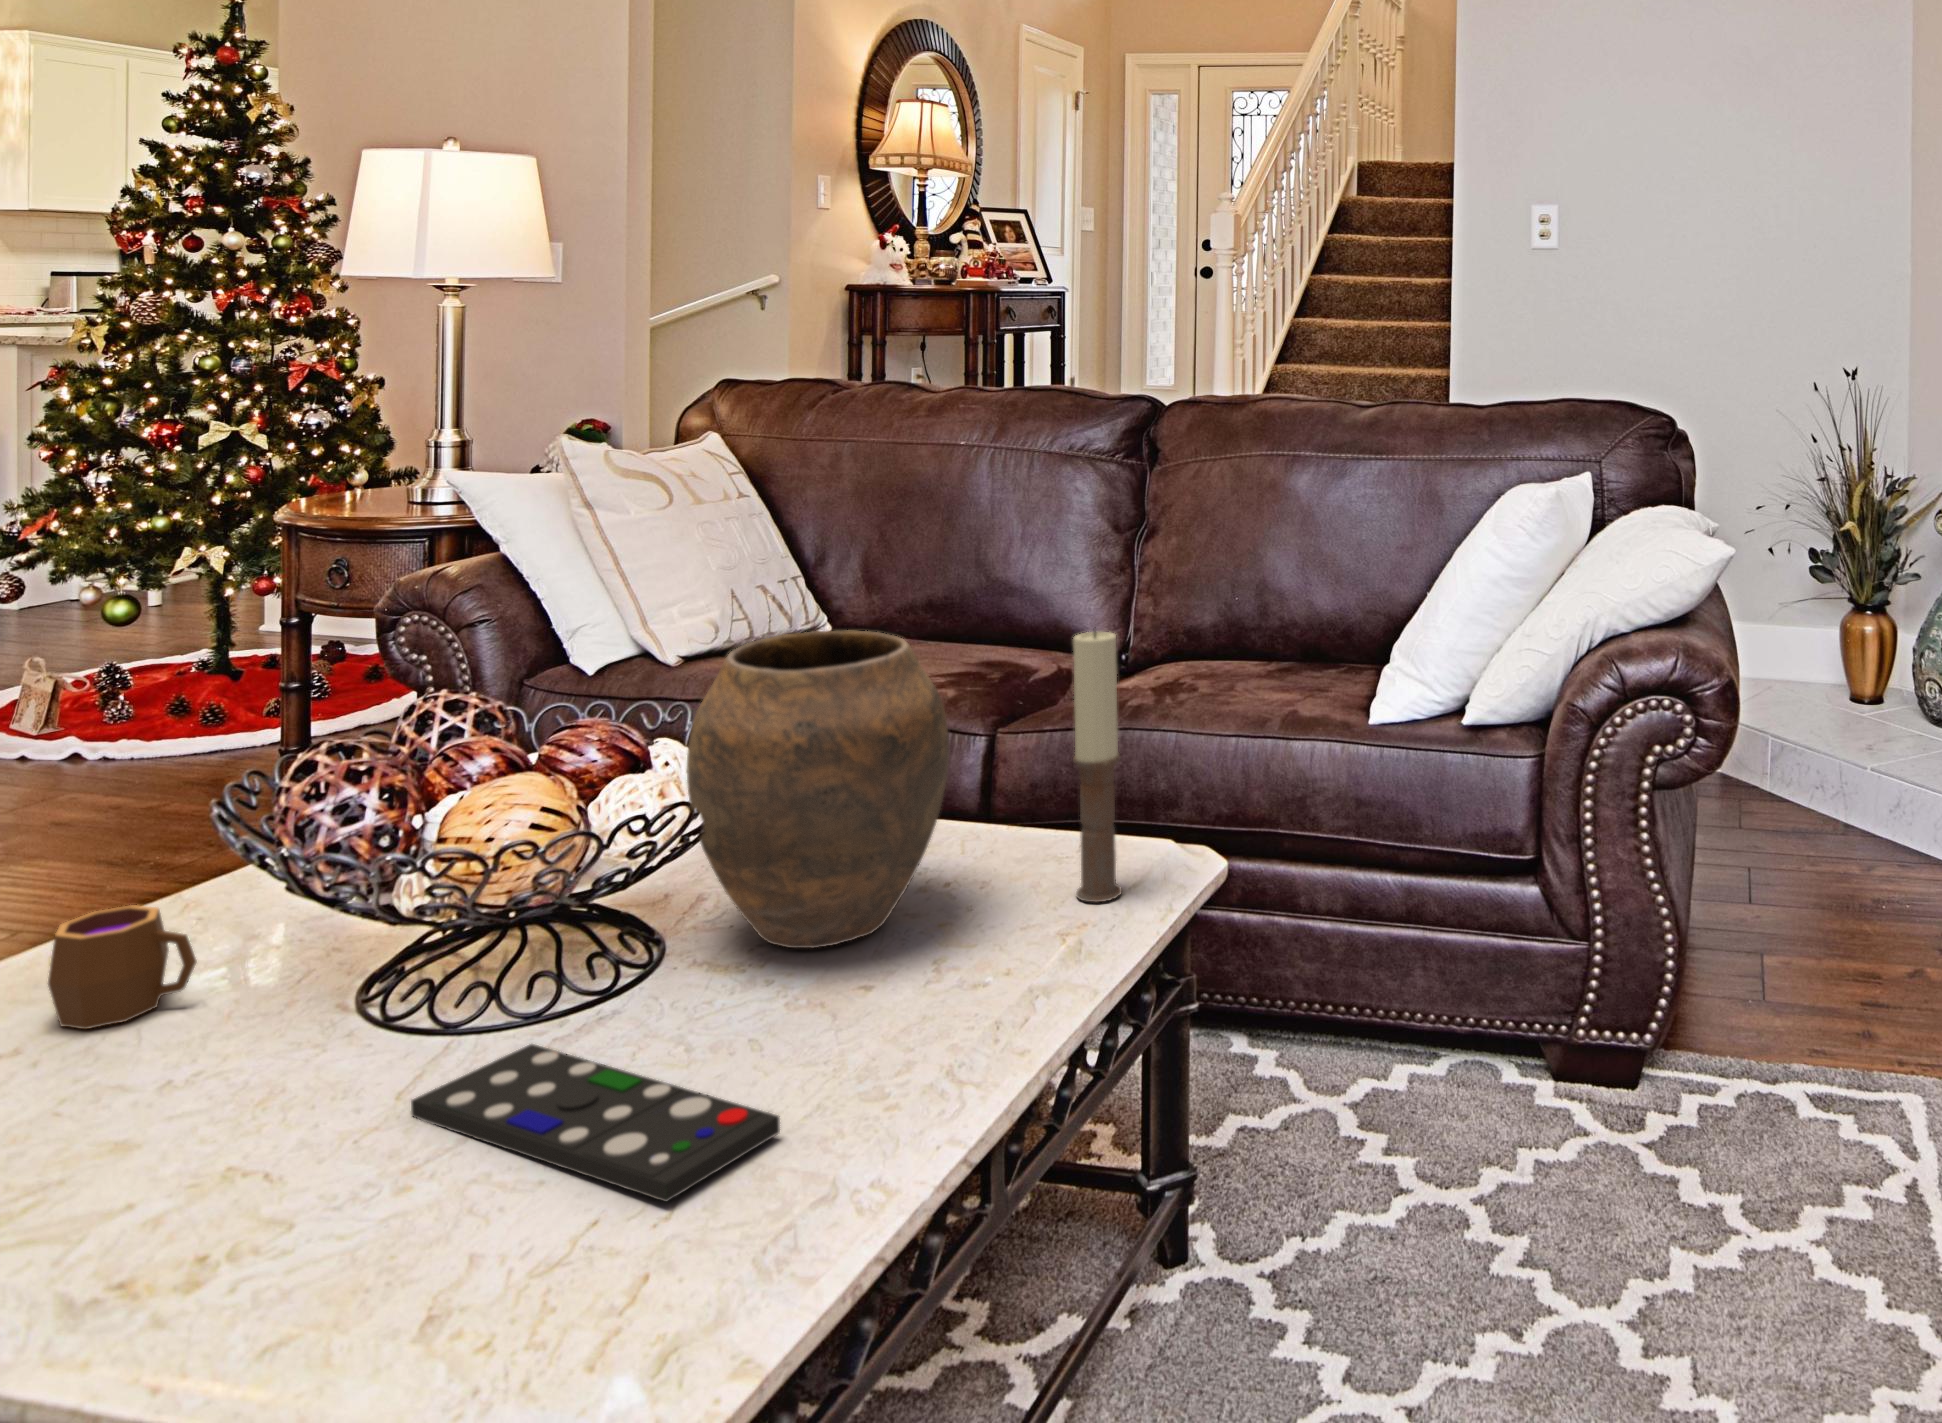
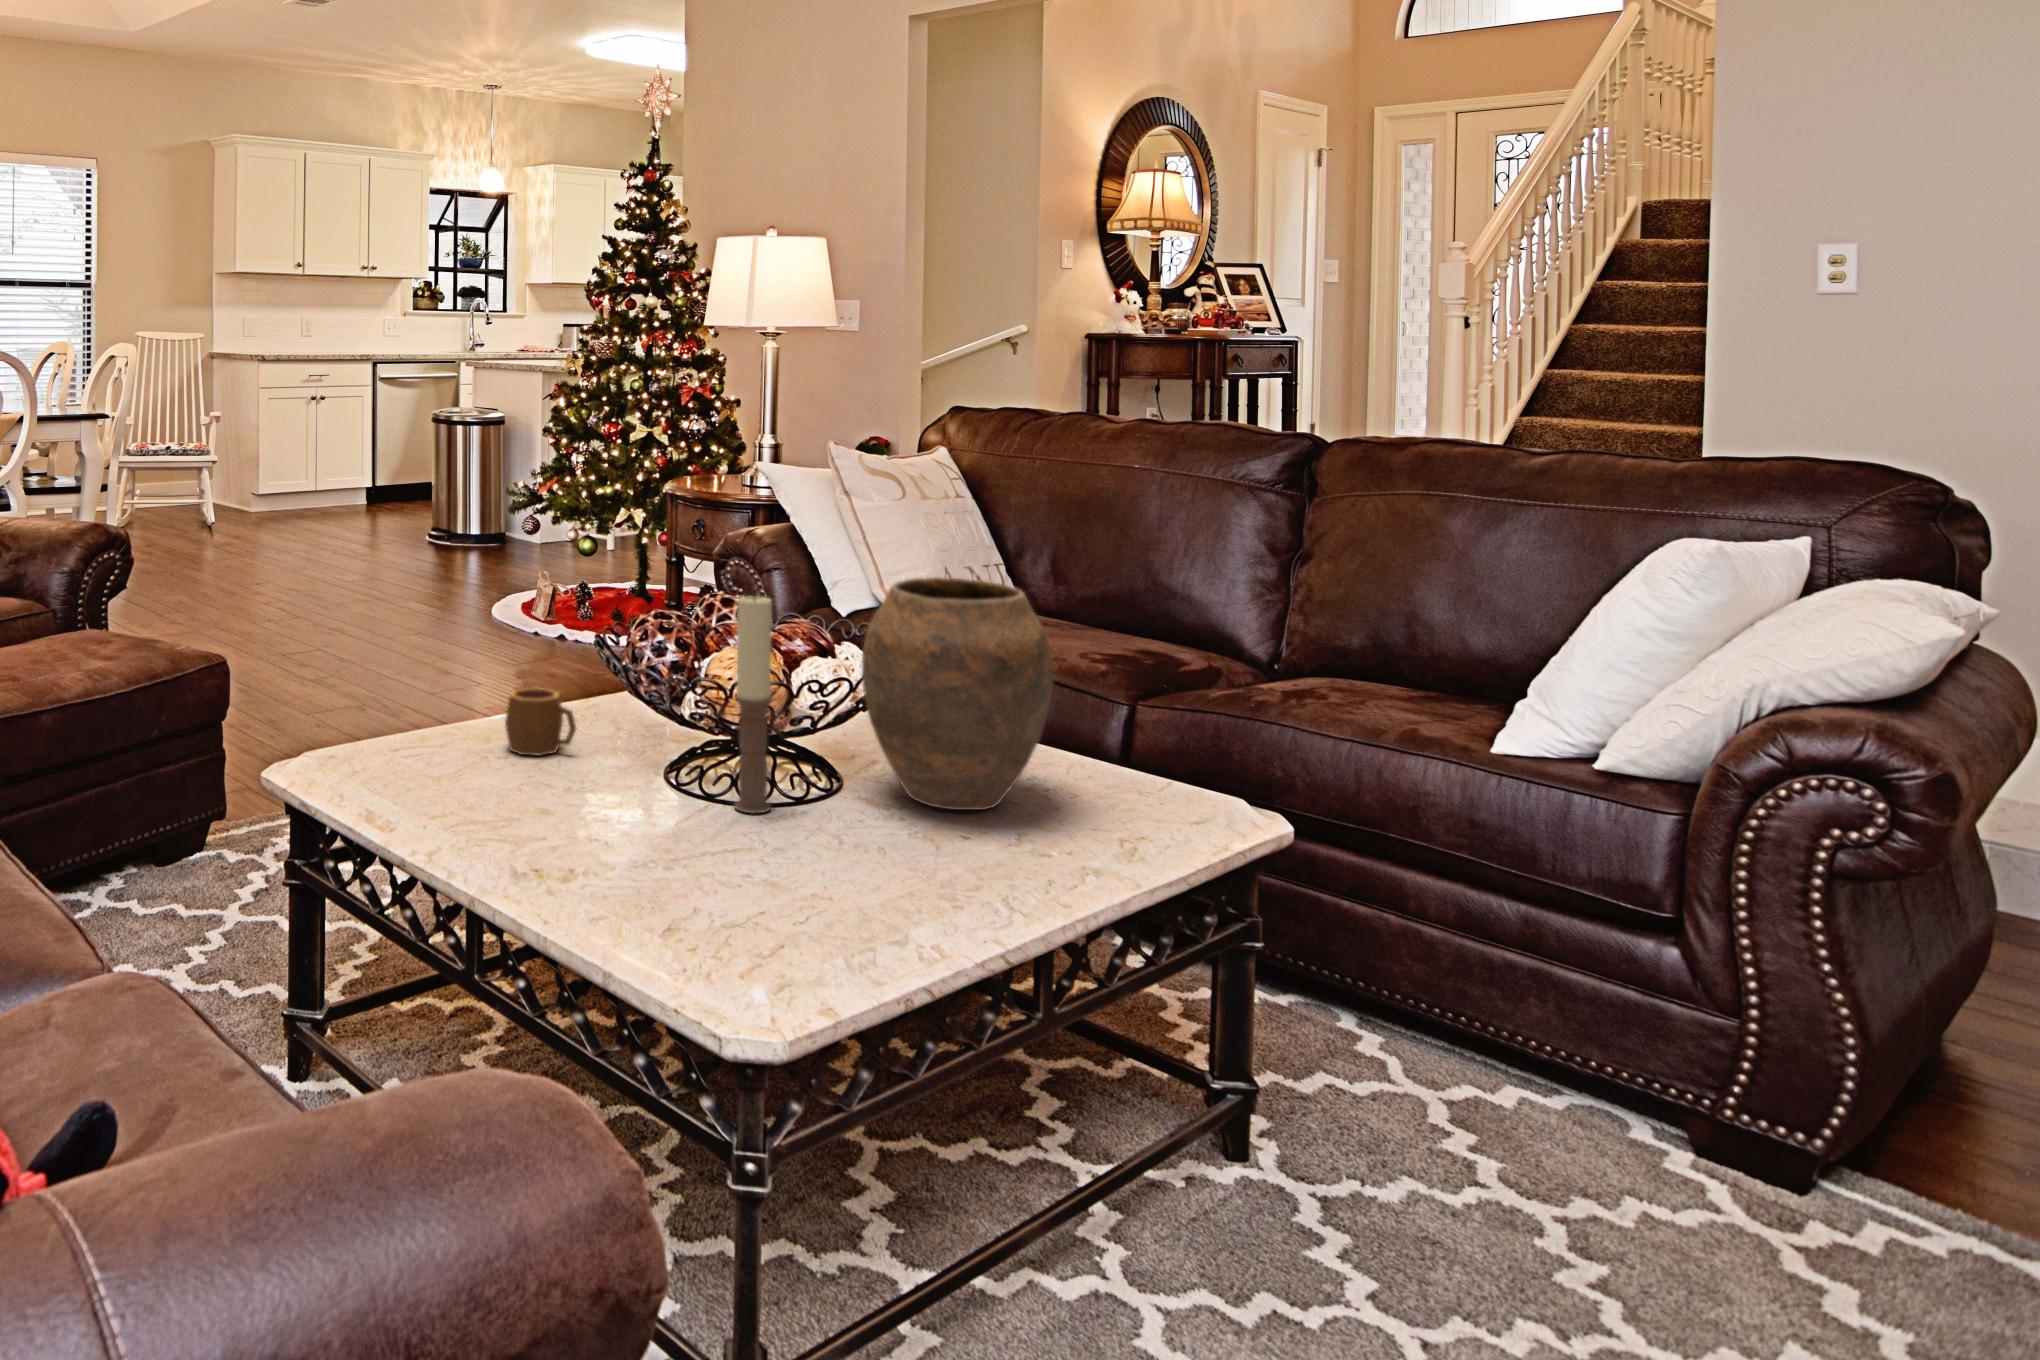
candle: present [1073,630,1122,902] -> present [735,596,773,813]
remote control: present [411,1044,780,1202] -> none [678,818,892,920]

